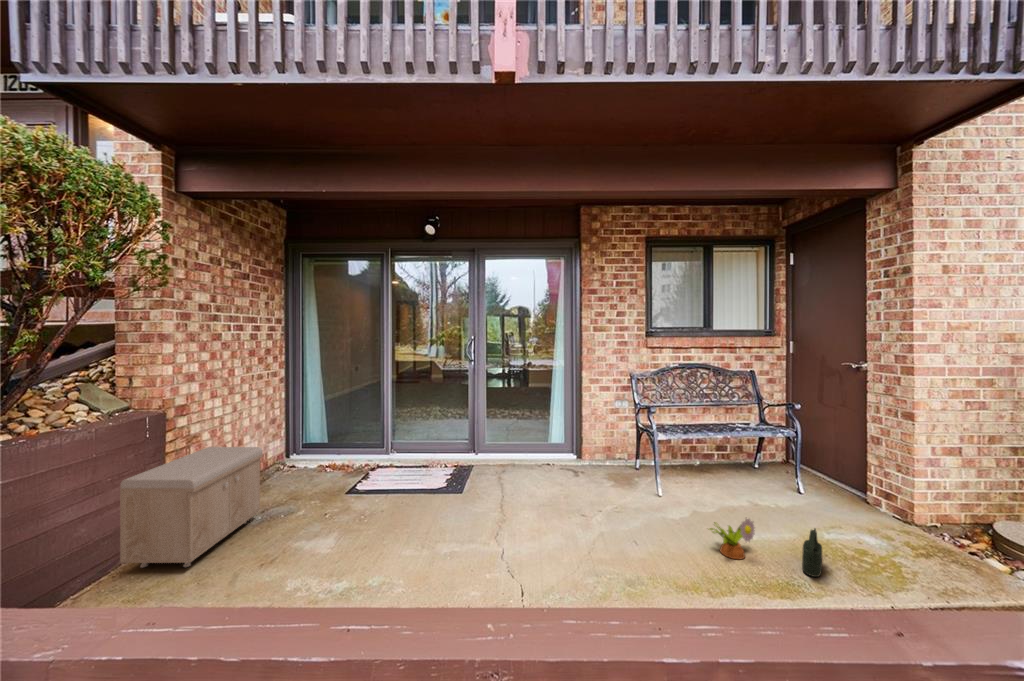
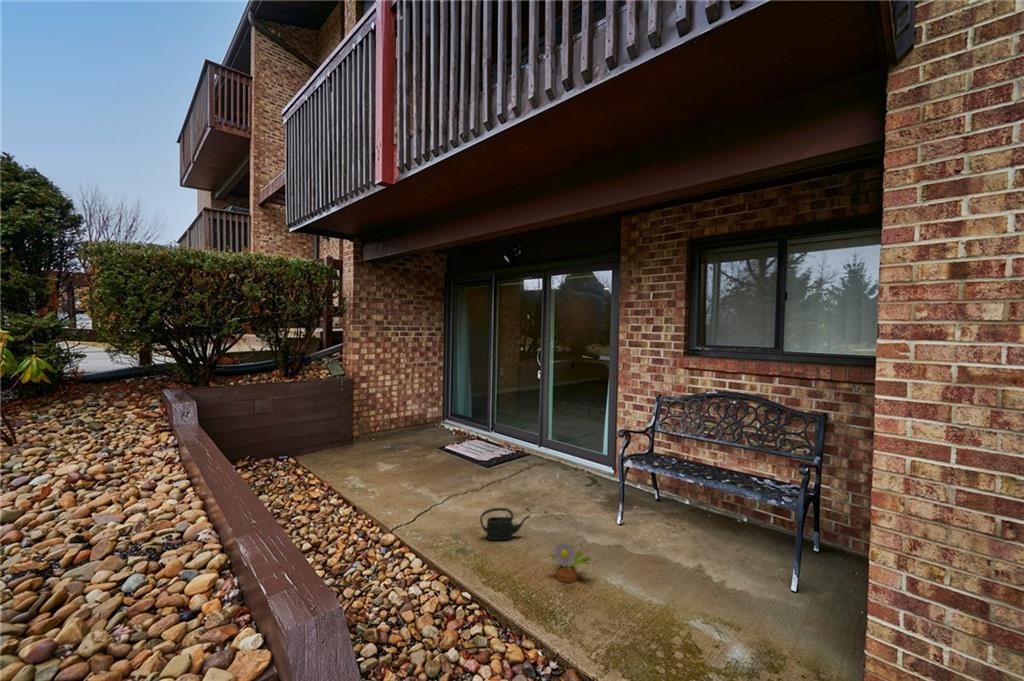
storage bench: present [120,447,263,567] -> none [318,401,387,456]
watering can: present [802,529,822,577] -> present [480,508,530,540]

